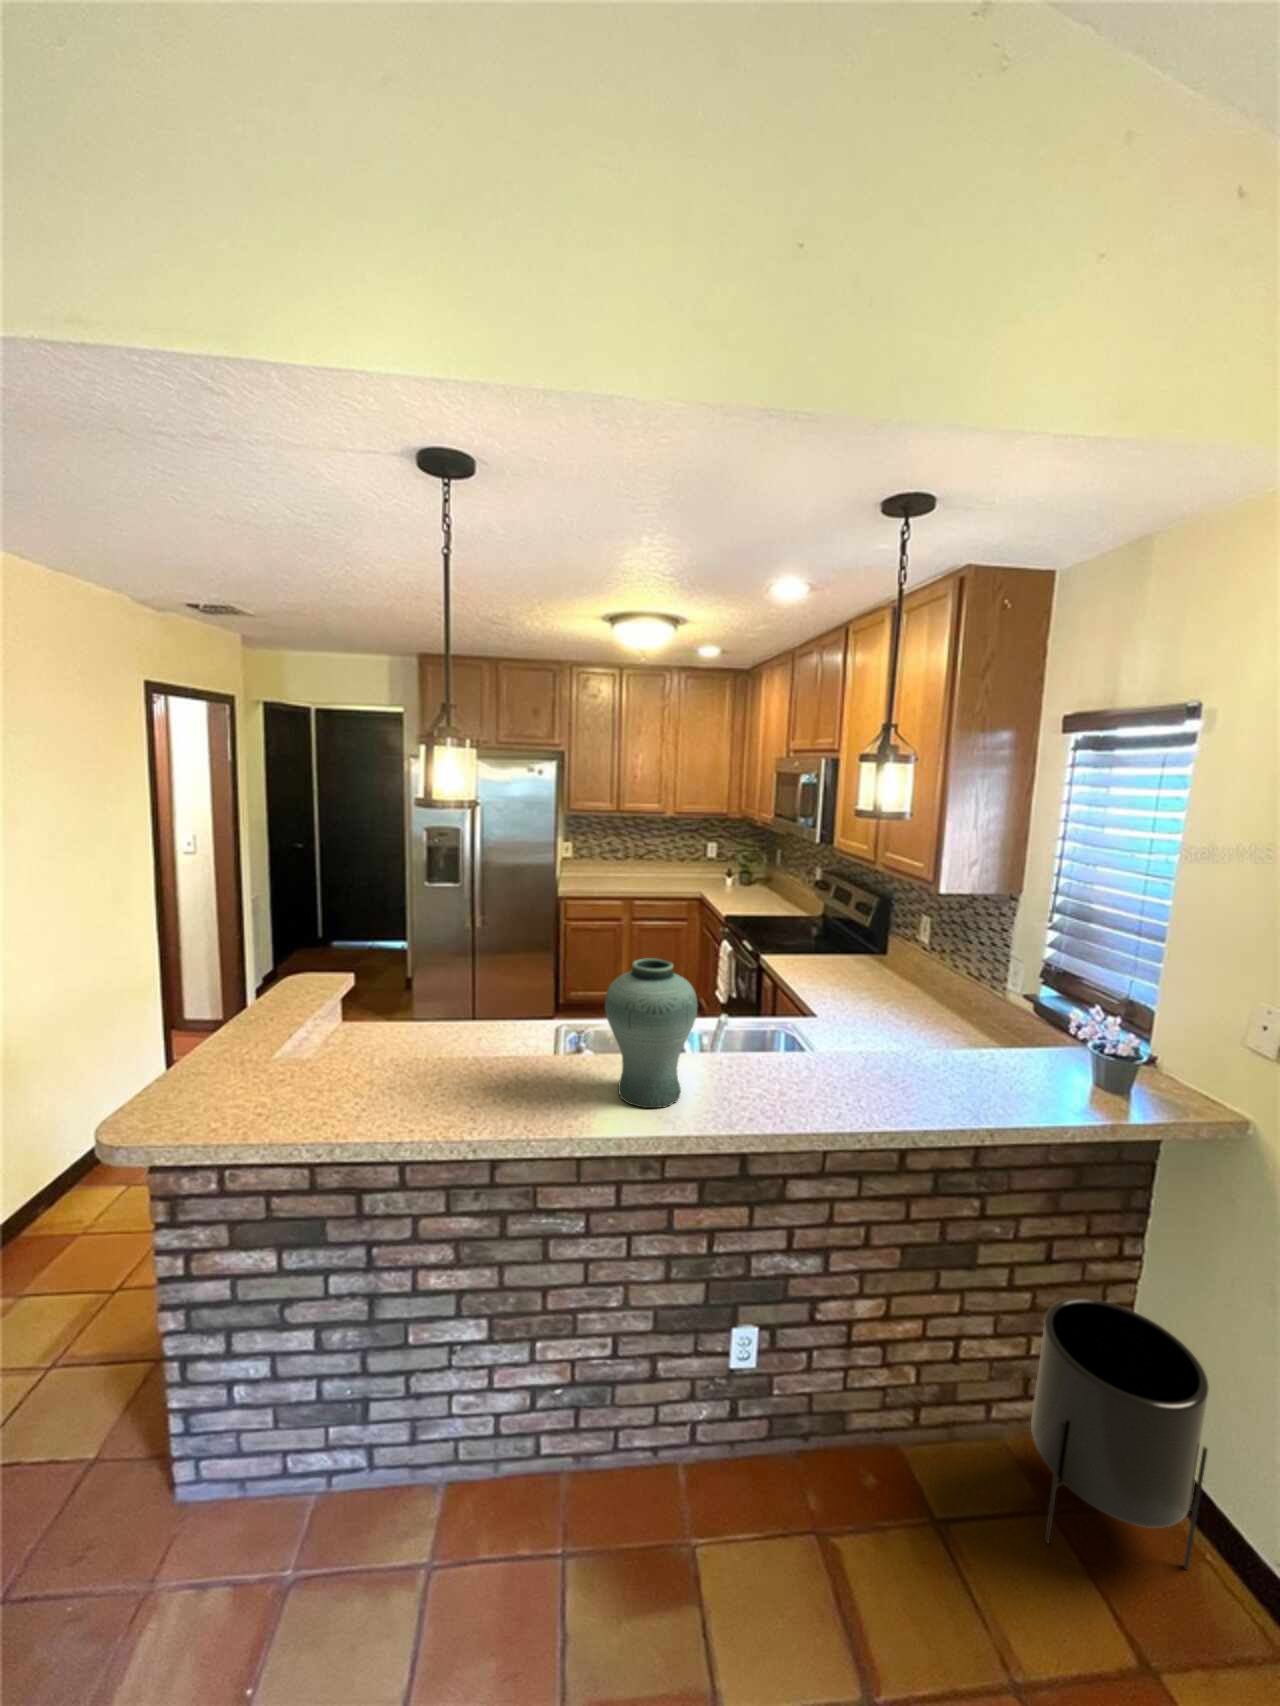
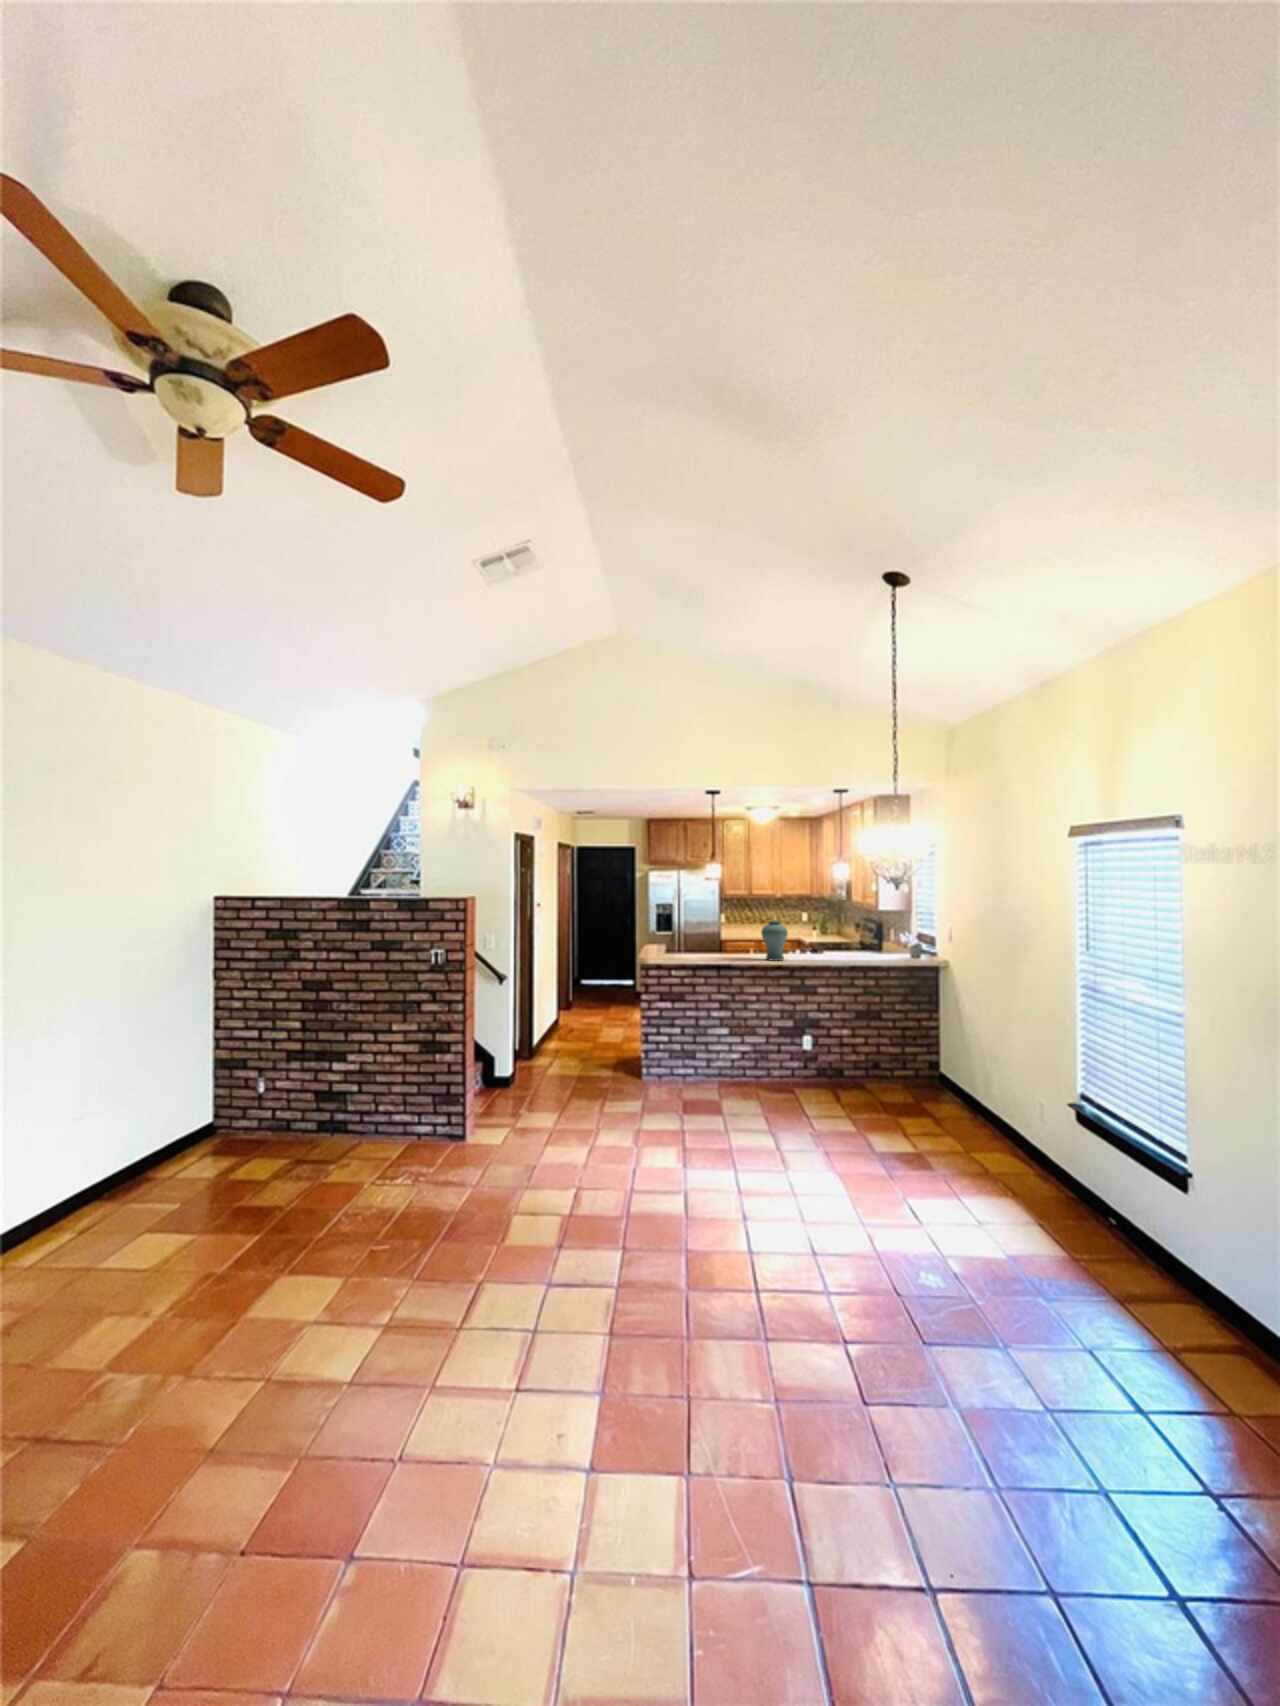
planter: present [1031,1298,1209,1569] -> none [898,1028,942,1096]

